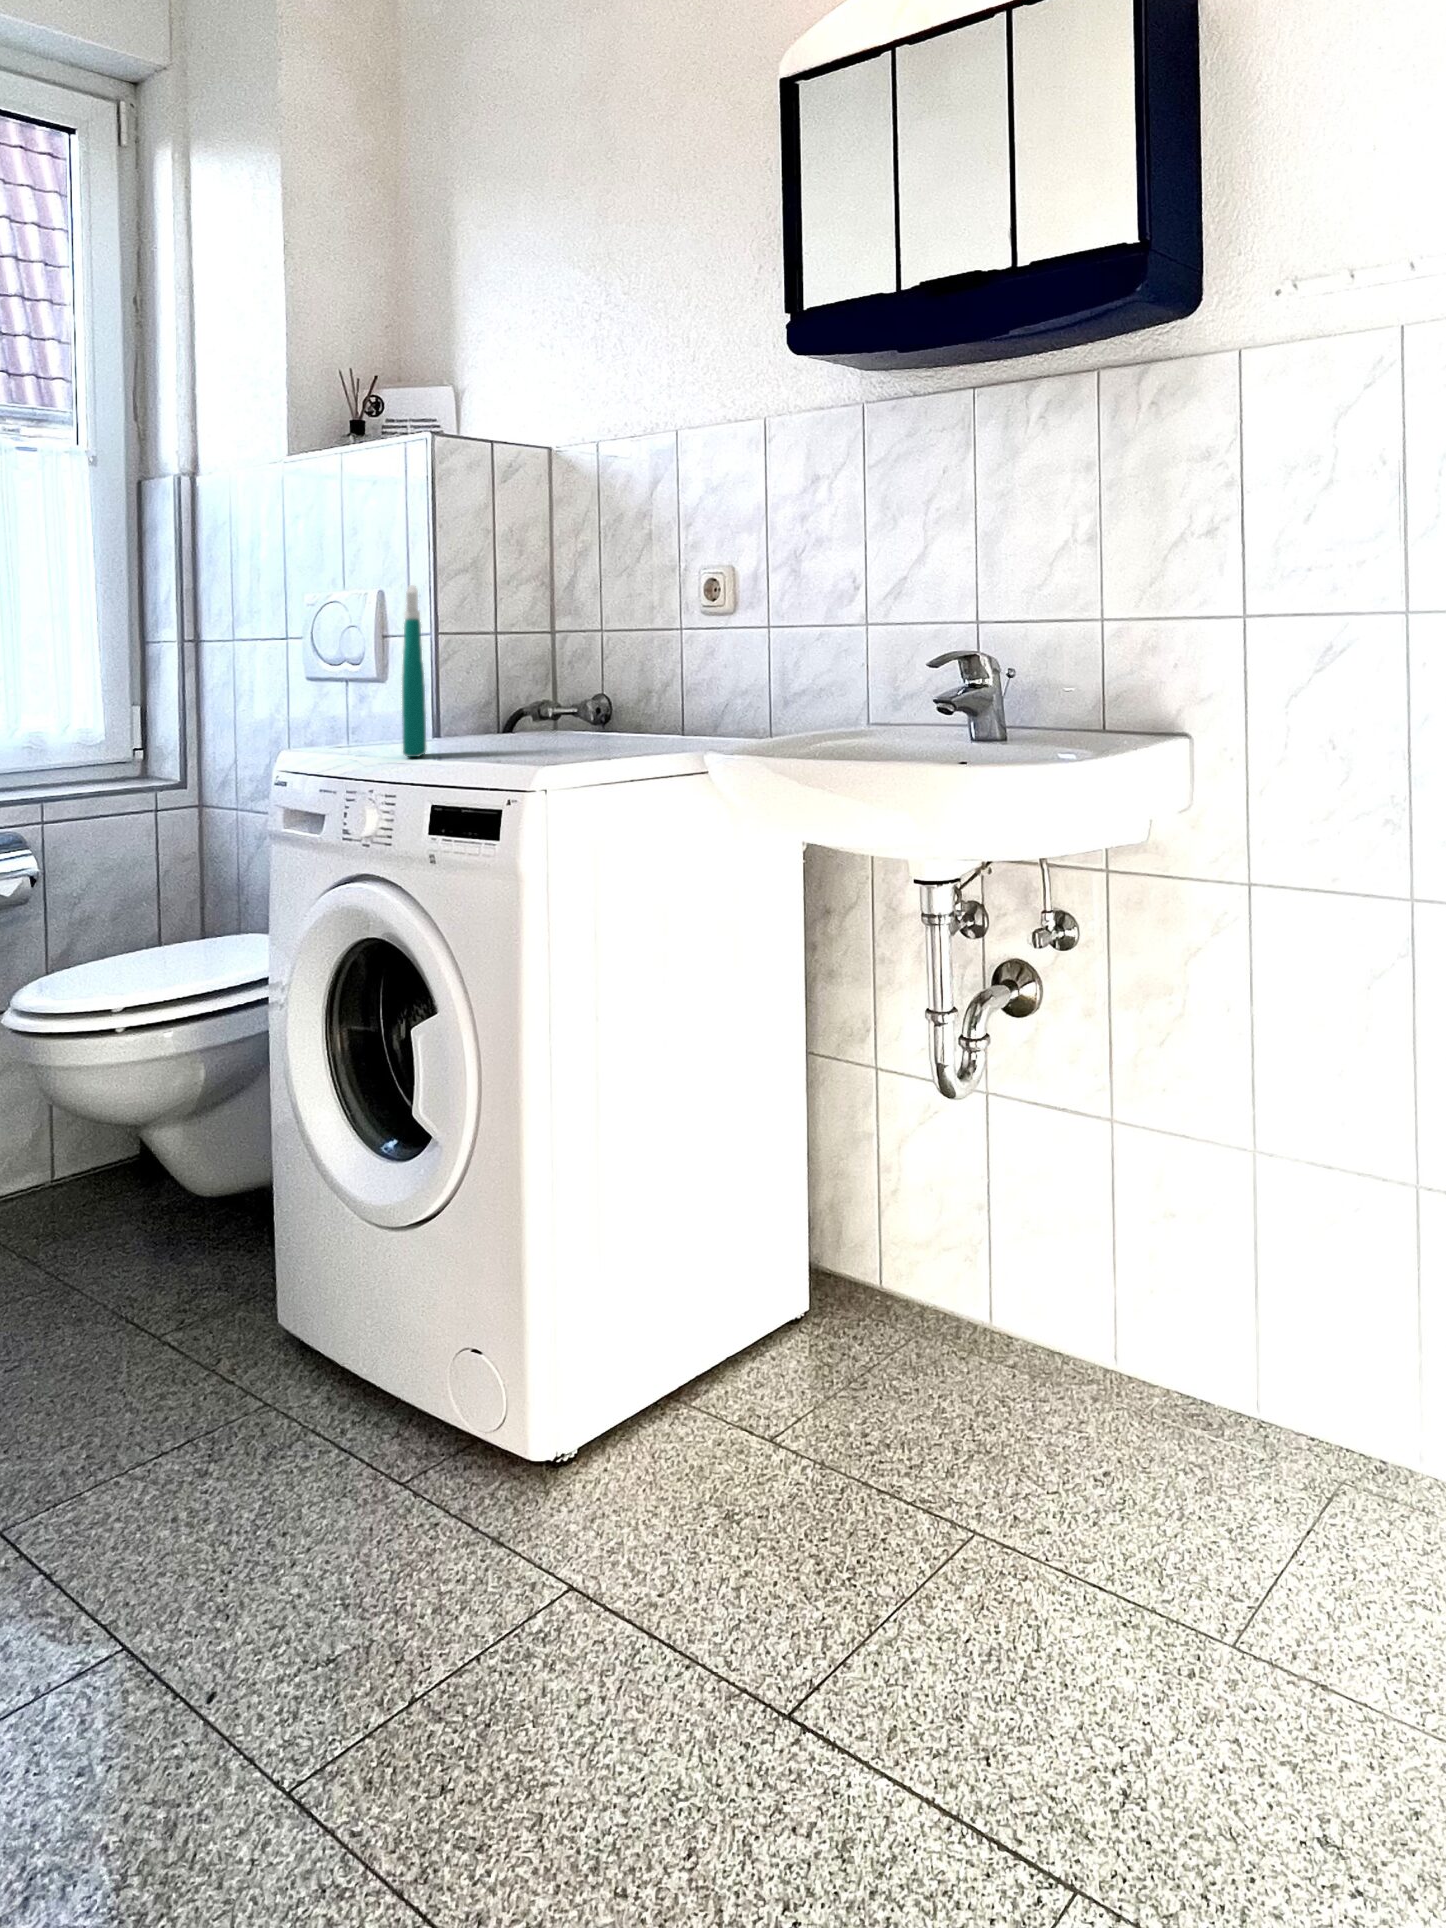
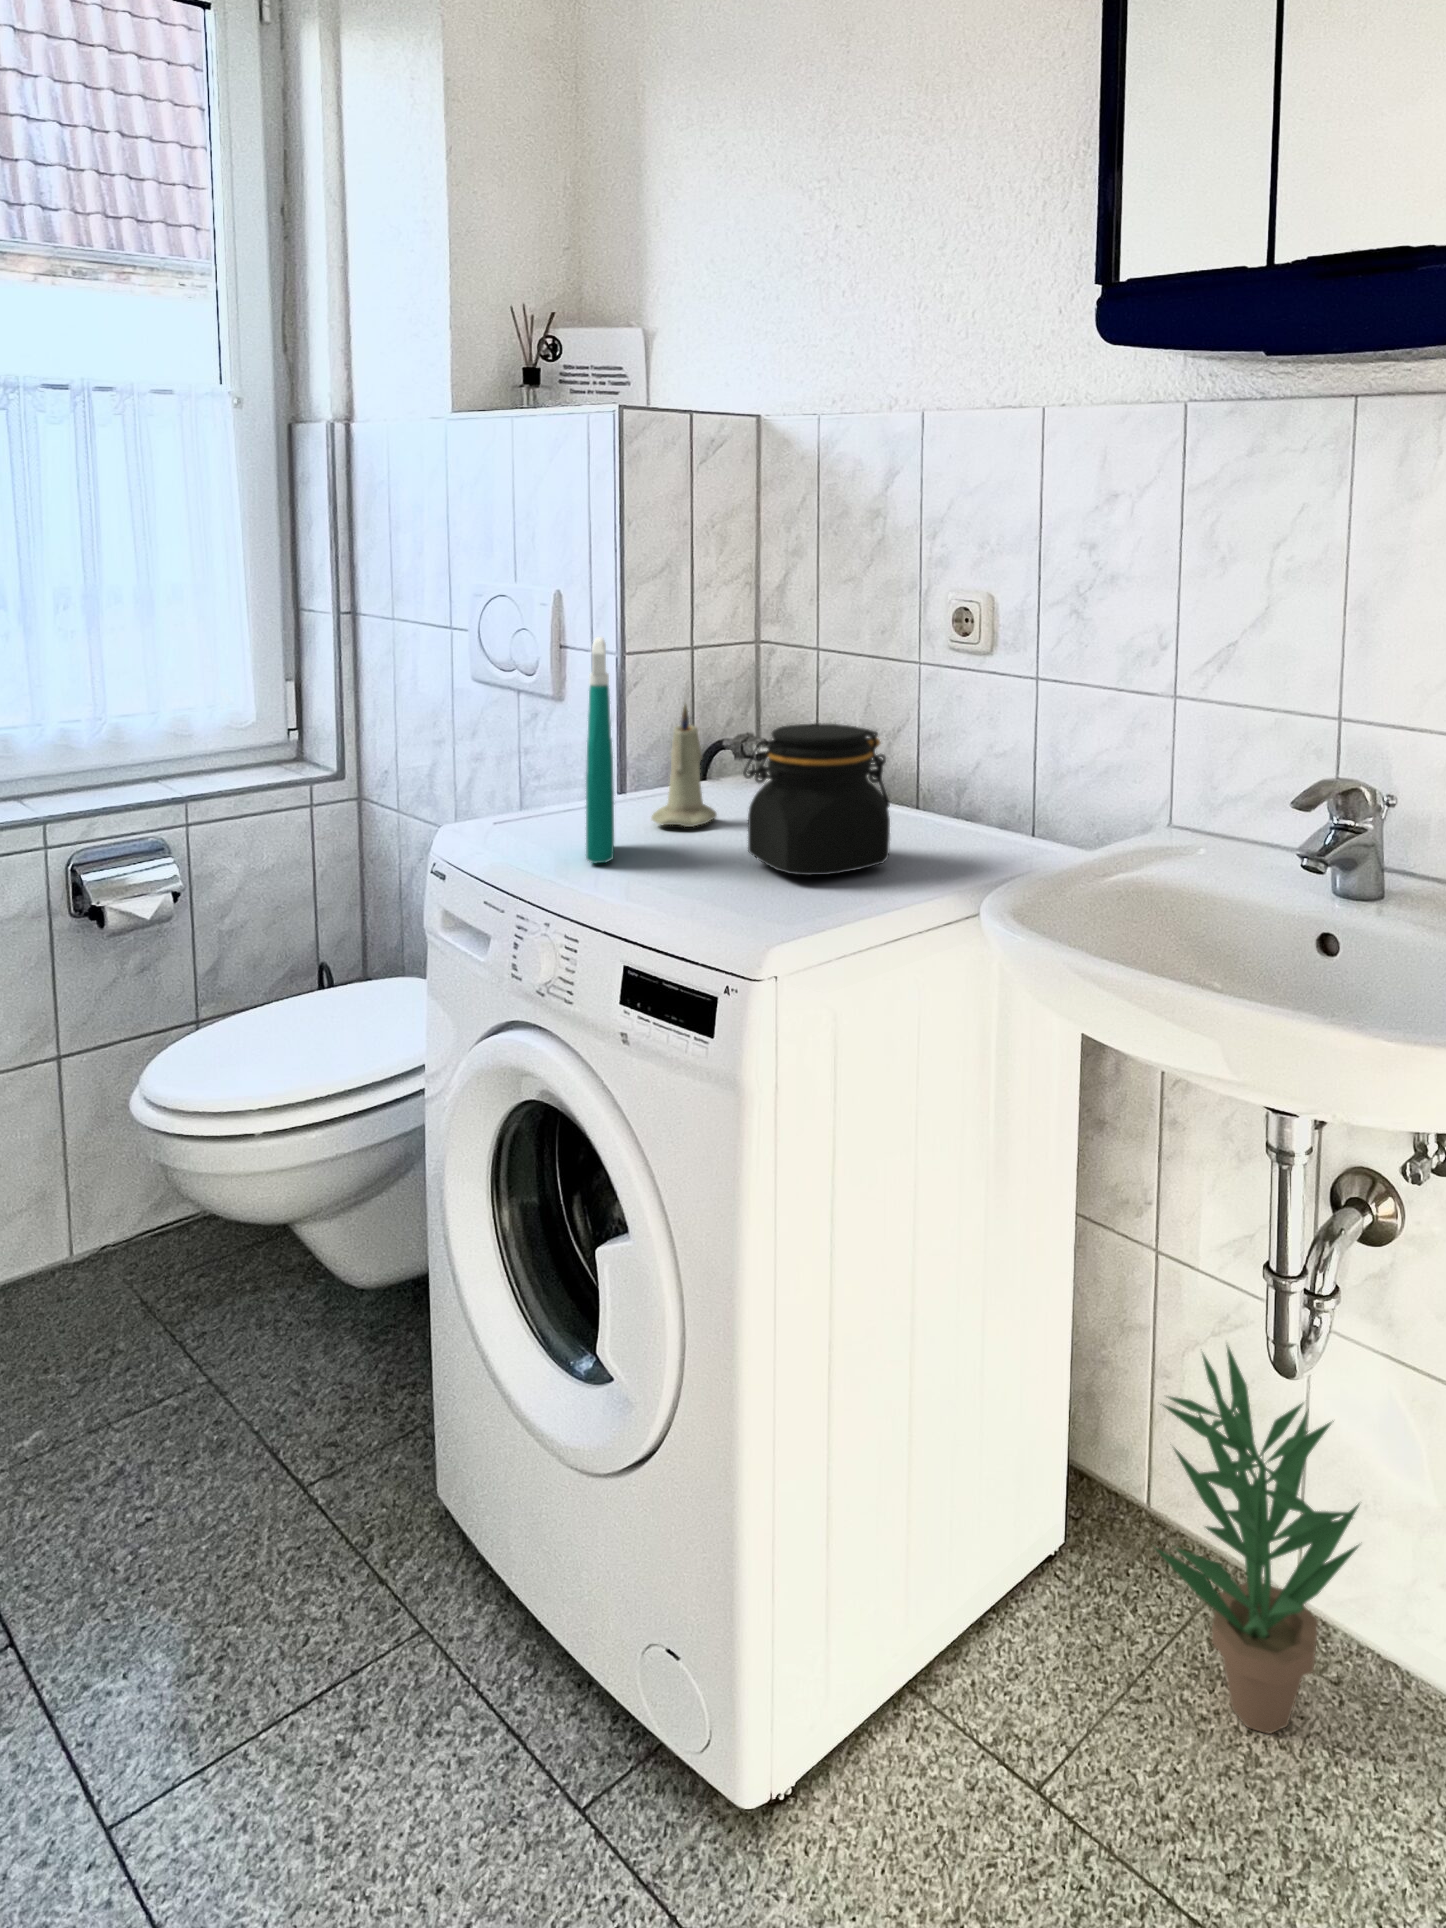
jar: none [526,644,644,752] -> present [743,724,890,875]
candle: none [458,648,512,744] -> present [651,705,717,827]
potted plant: none [857,1095,1022,1396] -> present [1151,1345,1359,1734]

